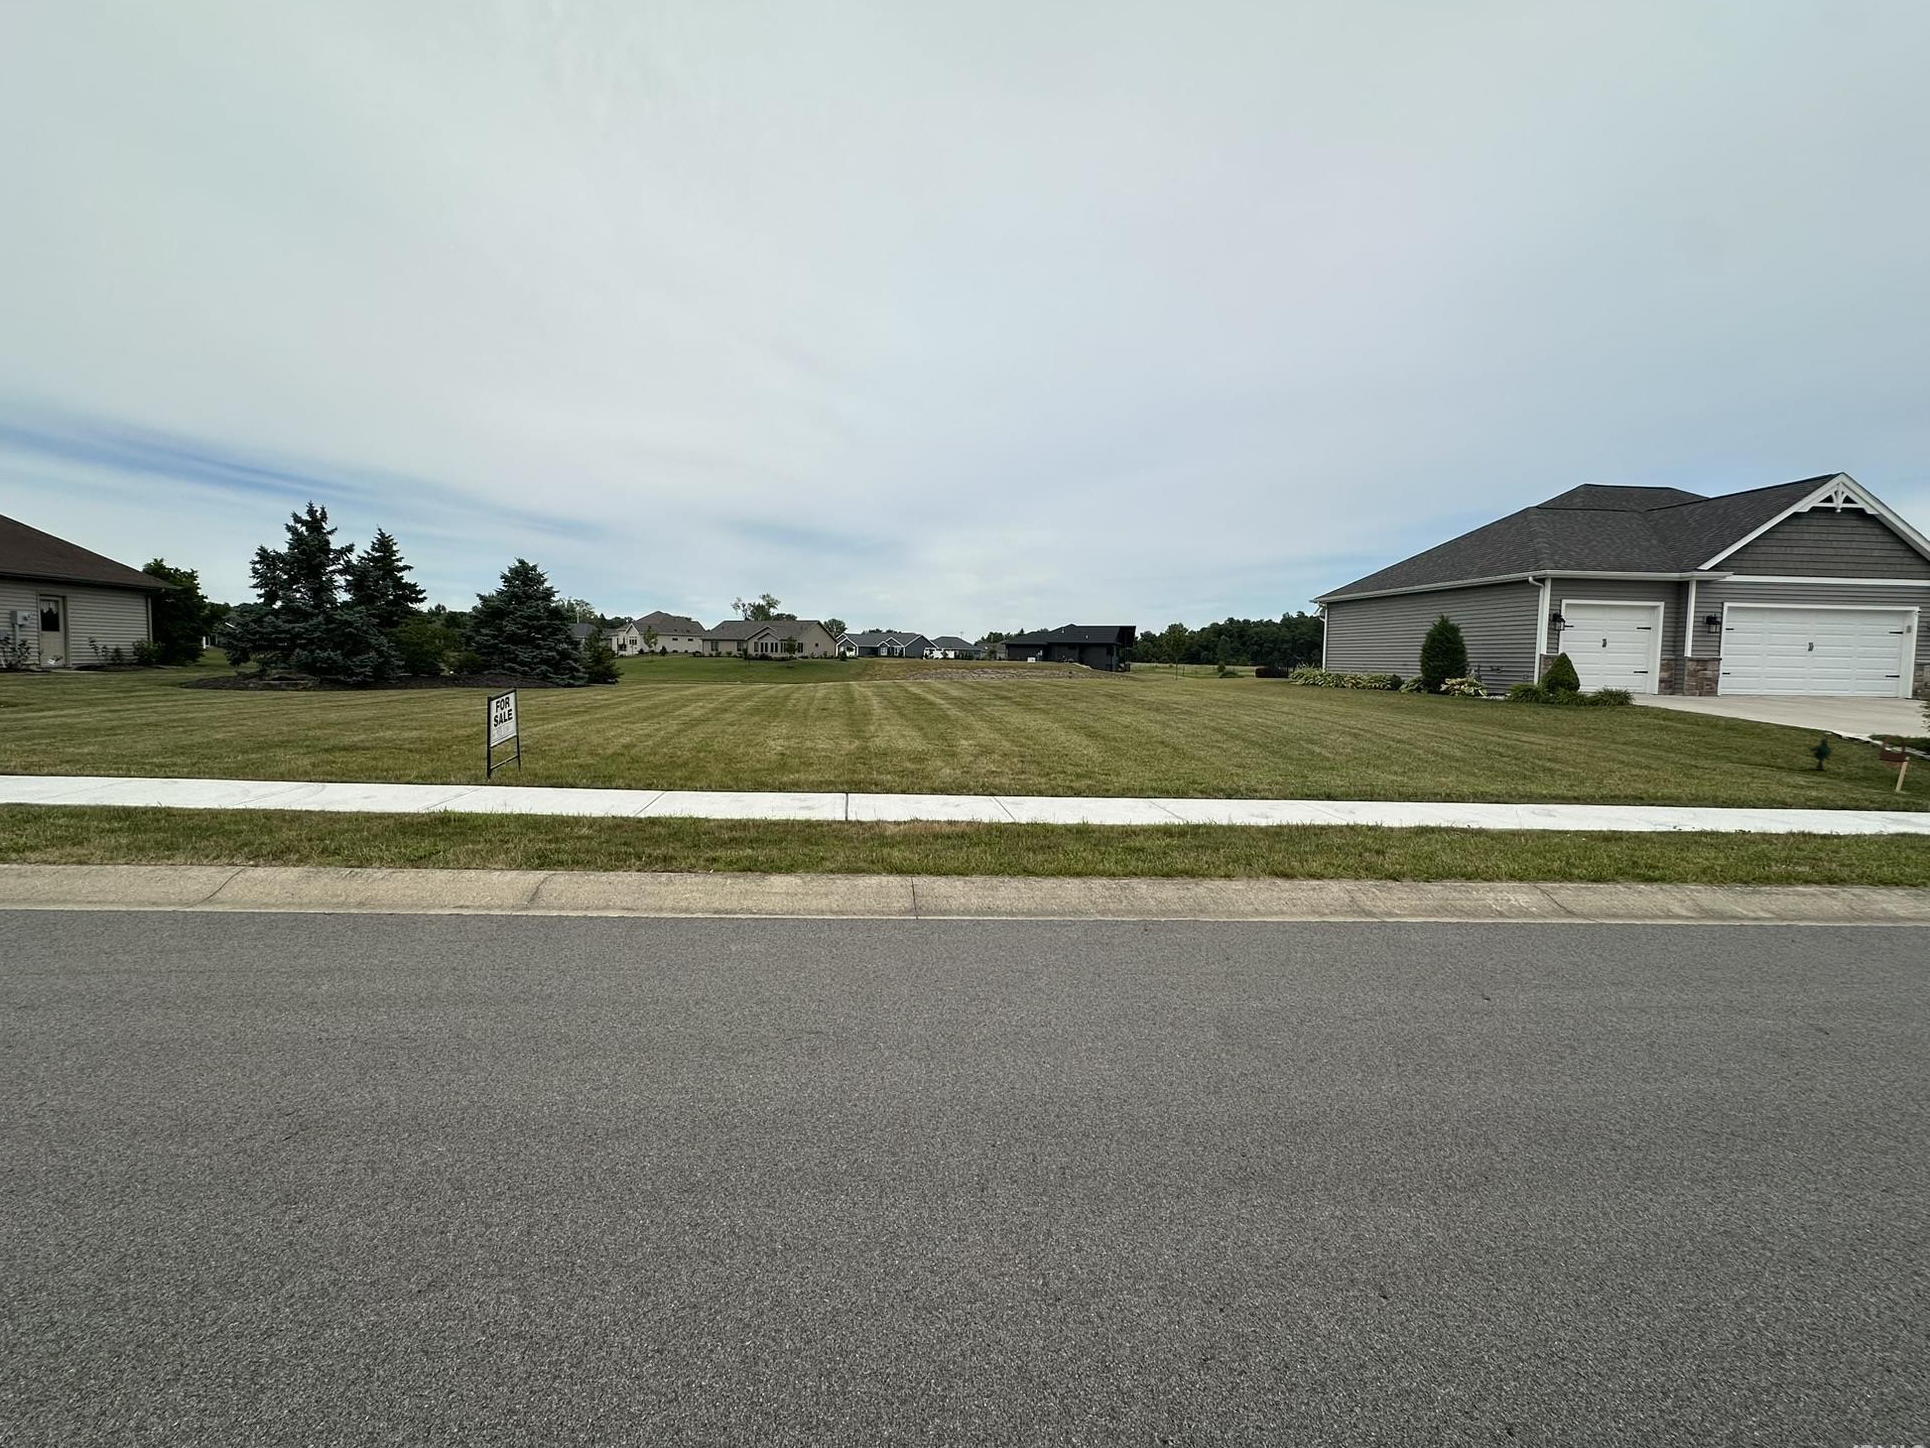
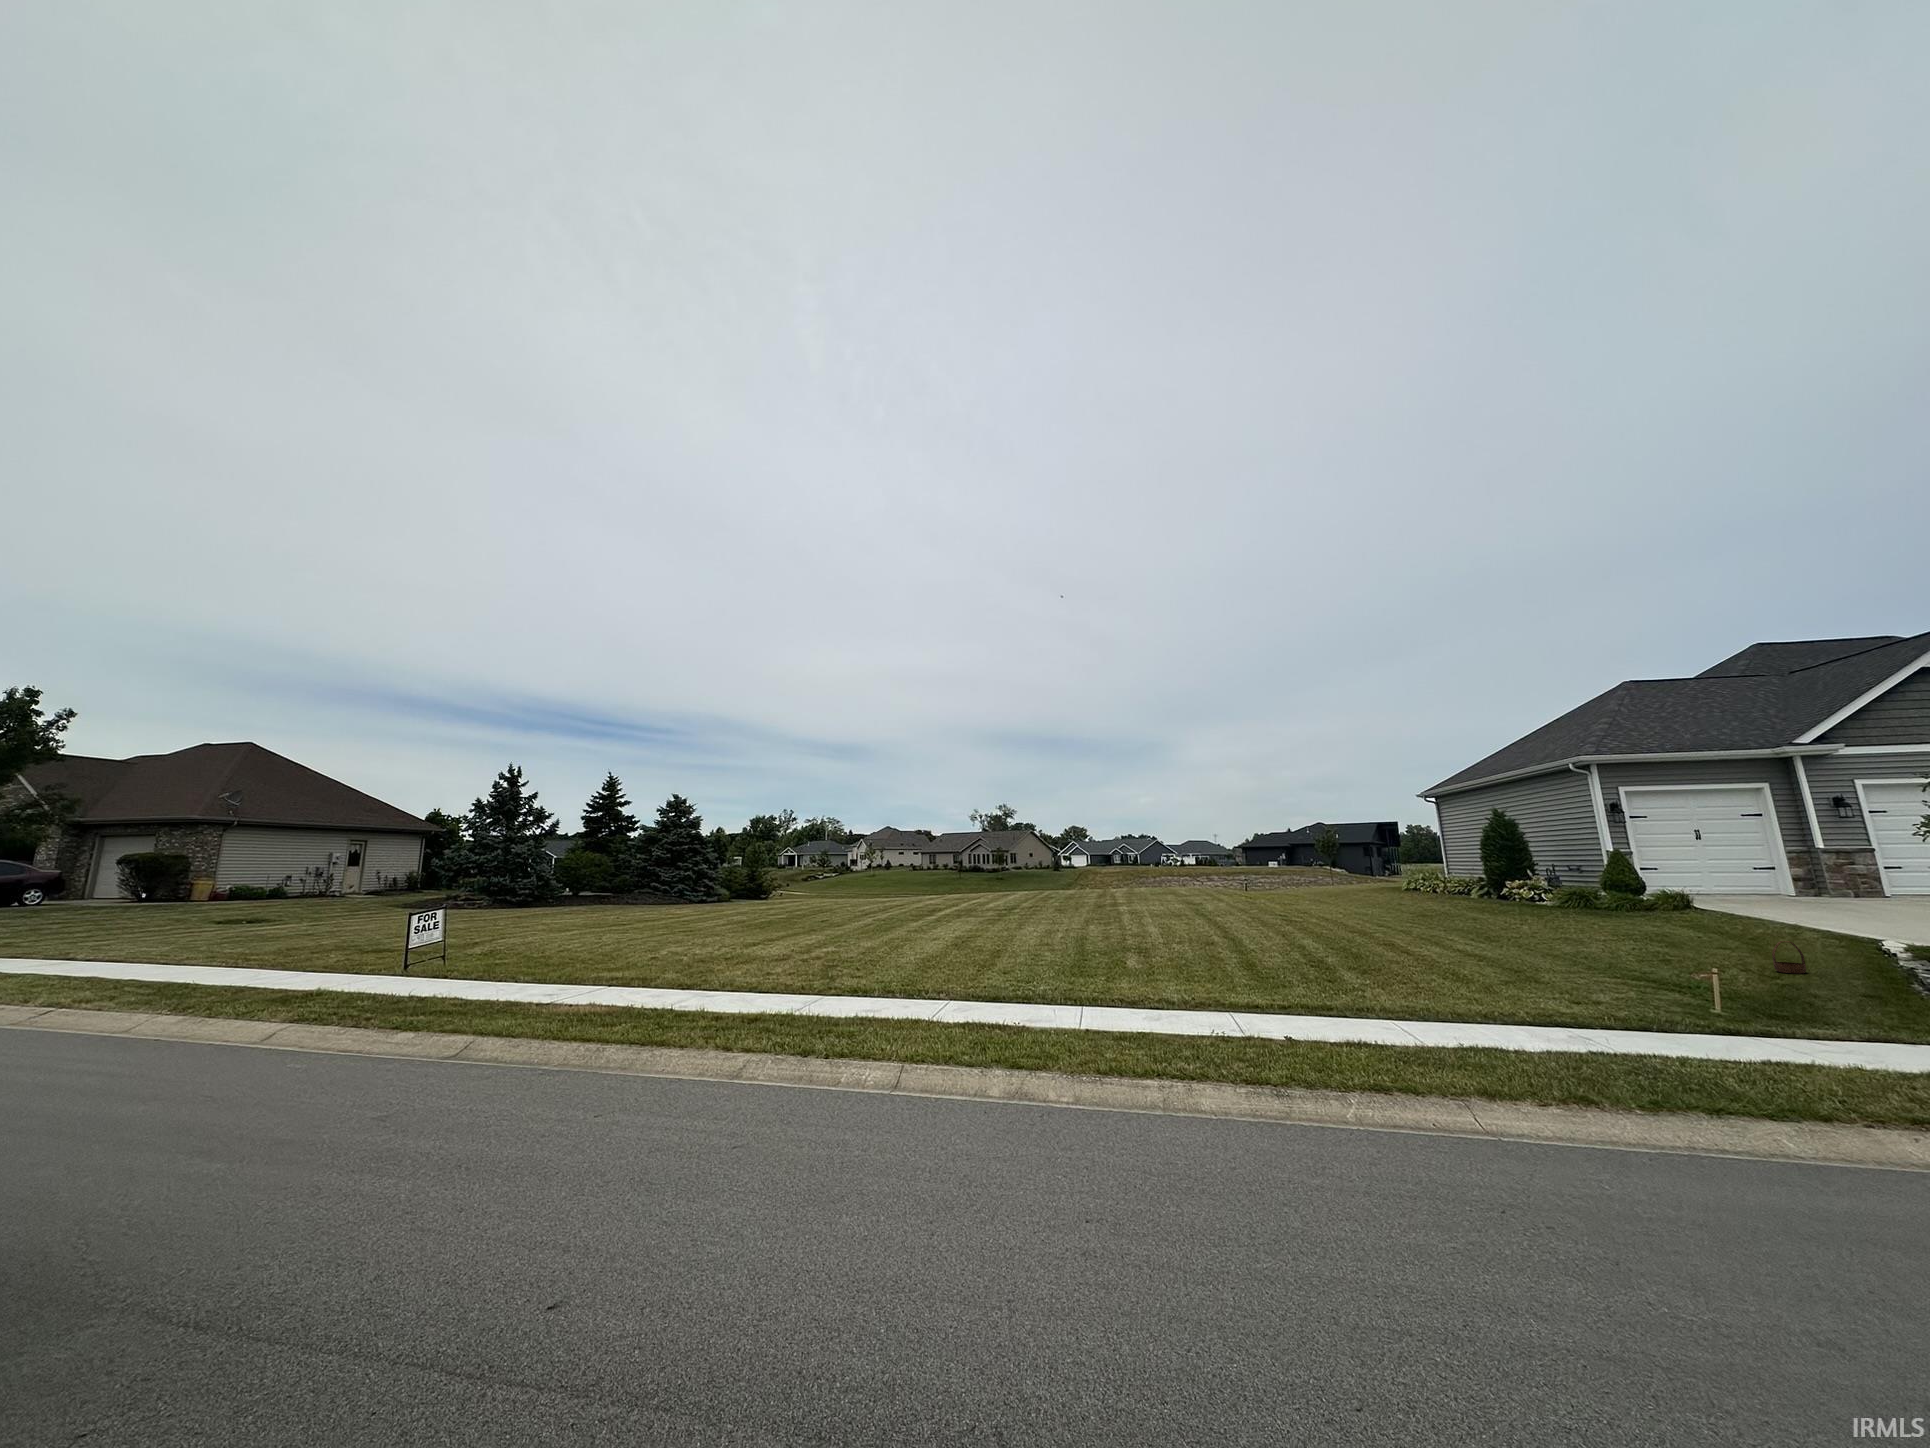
decorative plant: present [1809,737,1831,770] -> none [1619,942,1648,981]

